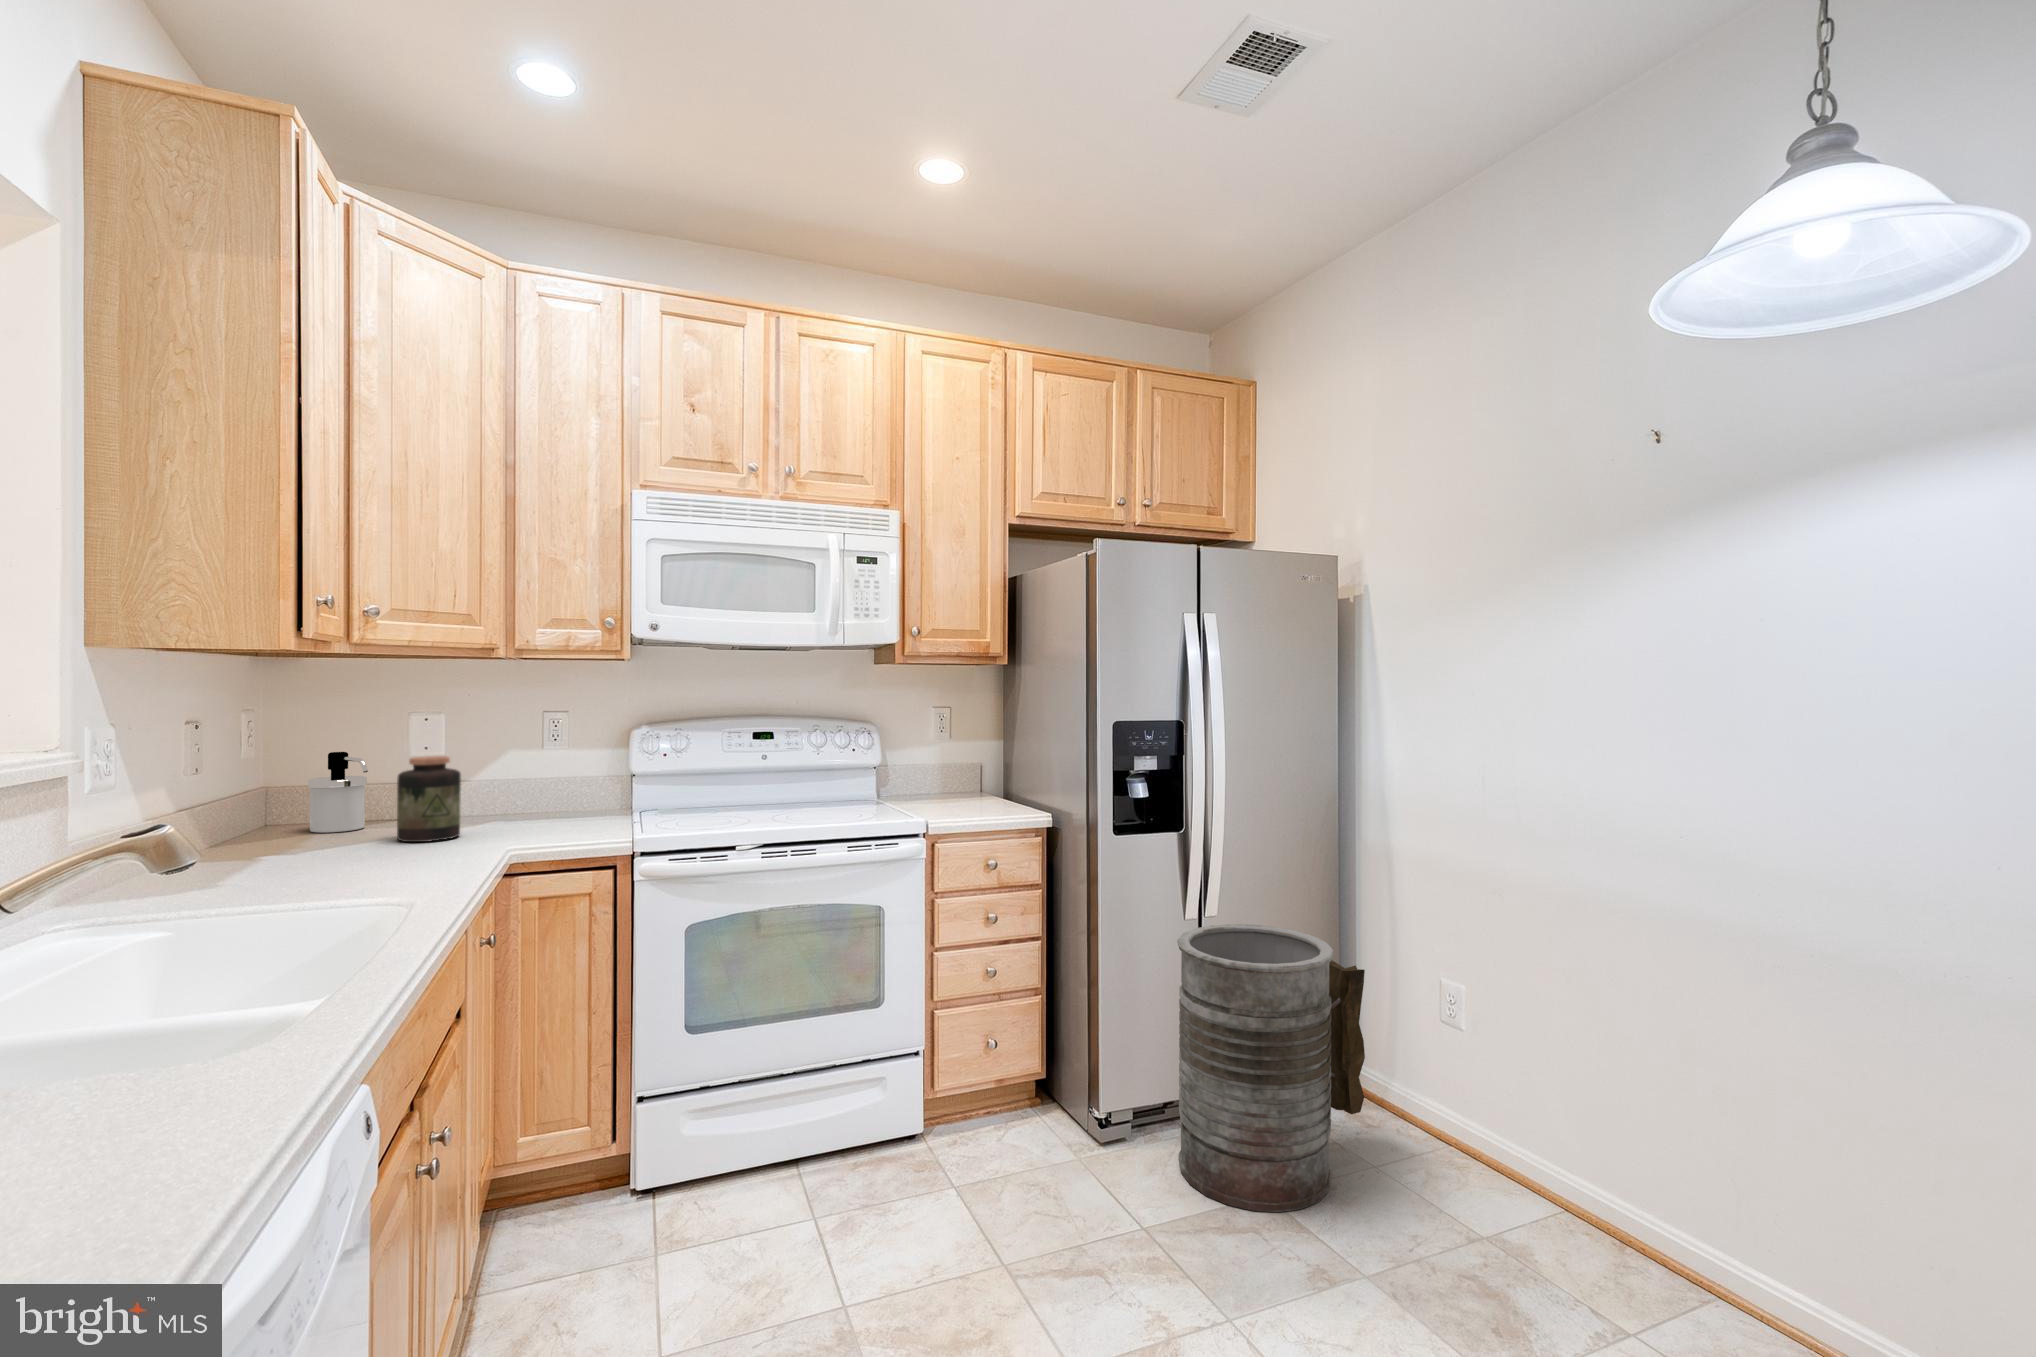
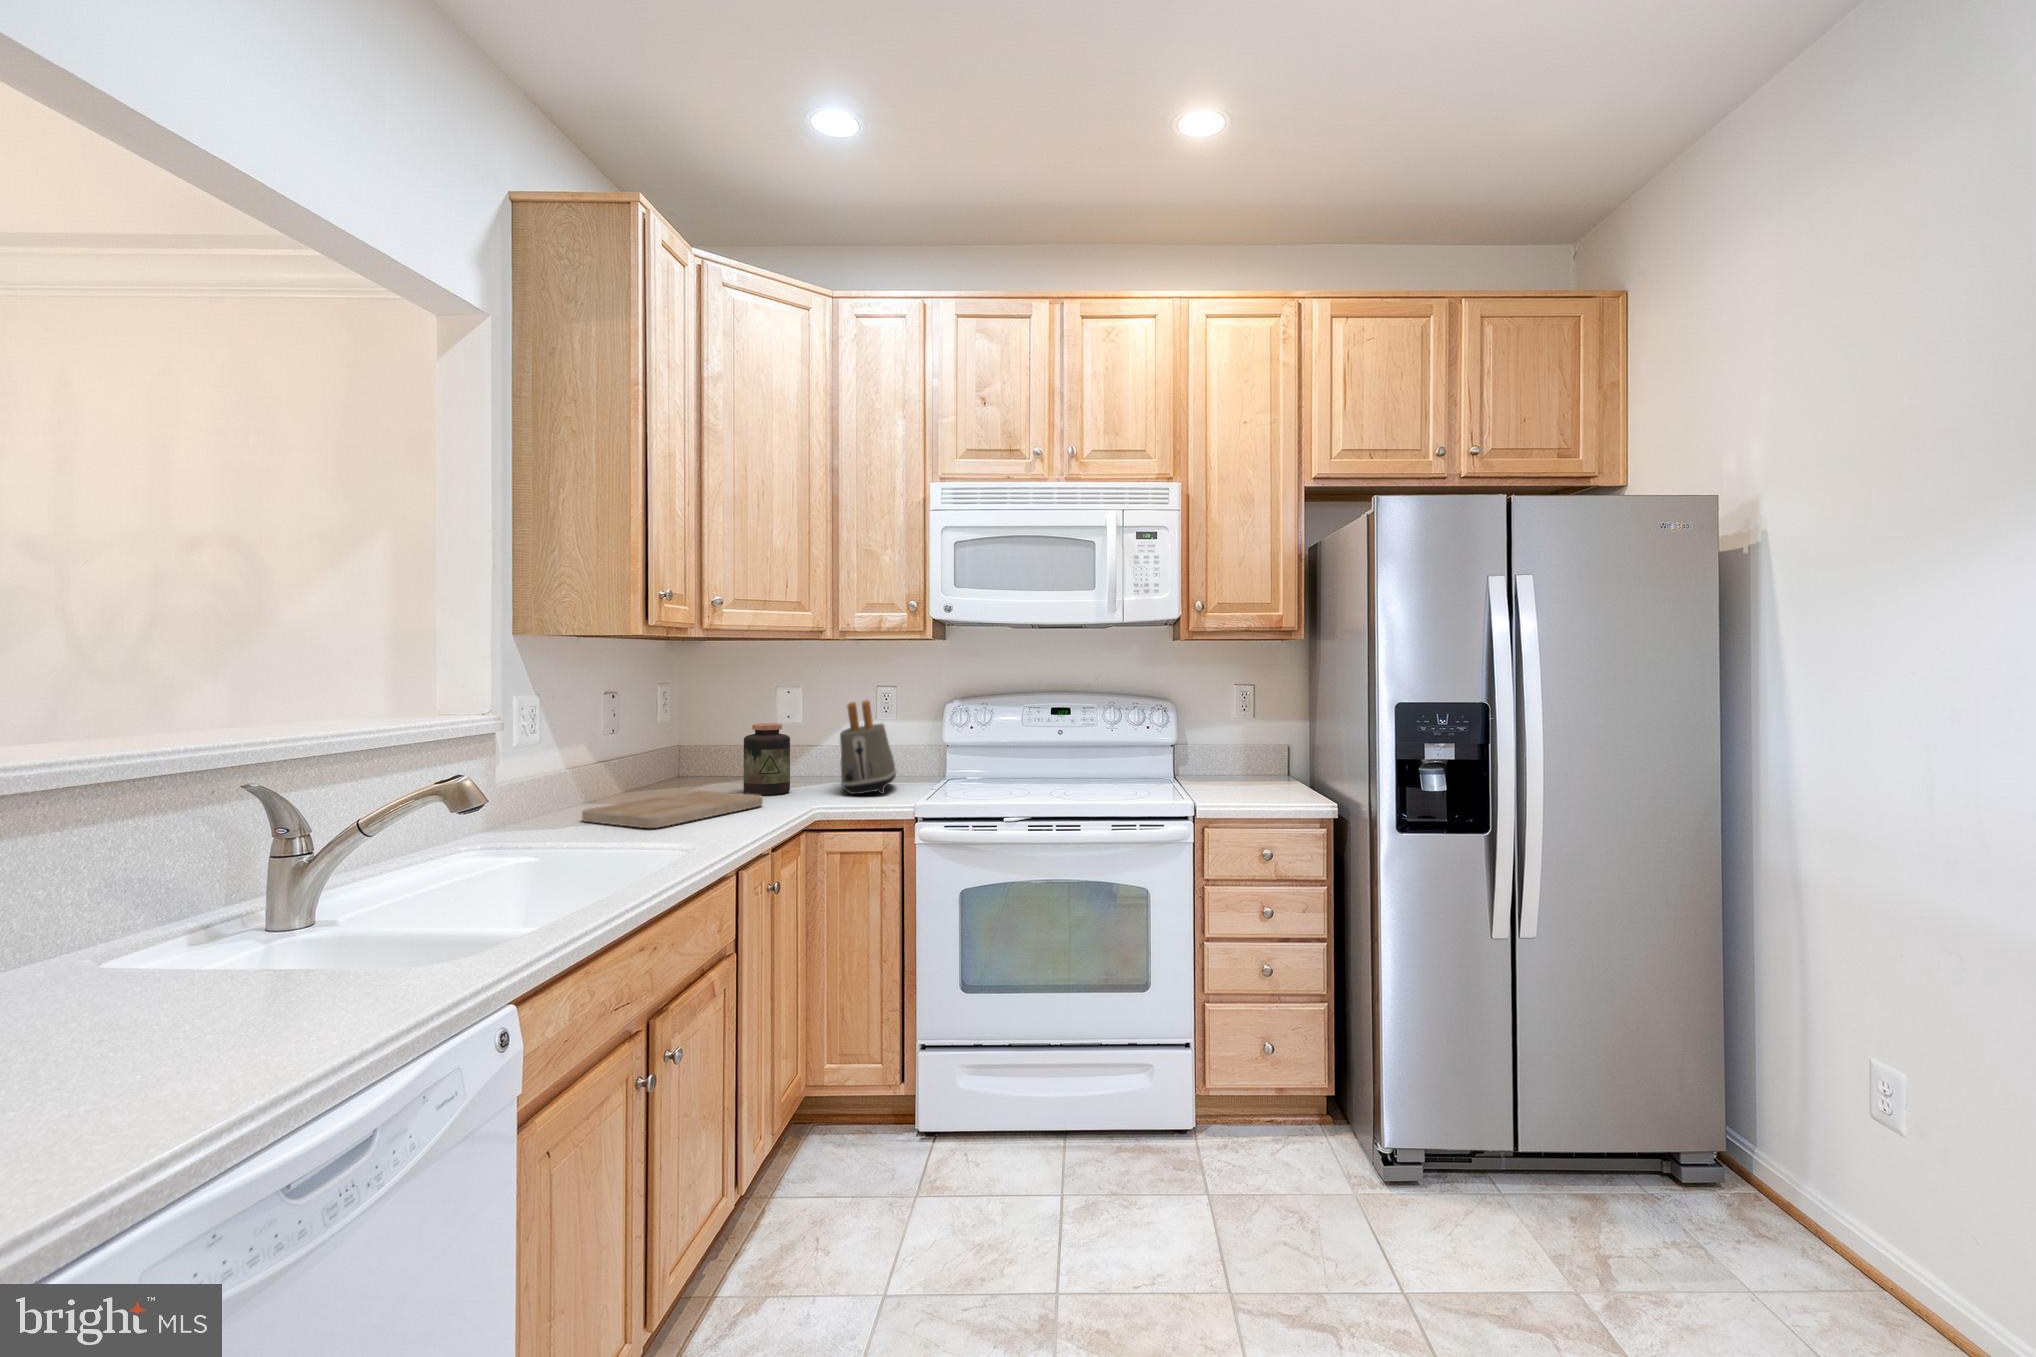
toaster: none [524,726,594,833] -> present [840,700,896,794]
soap dispenser: present [308,752,368,833] -> none [691,717,732,783]
cutting board: none [185,842,439,893] -> present [582,791,763,828]
trash can: present [1177,924,1365,1212] -> none [1475,952,1745,1311]

